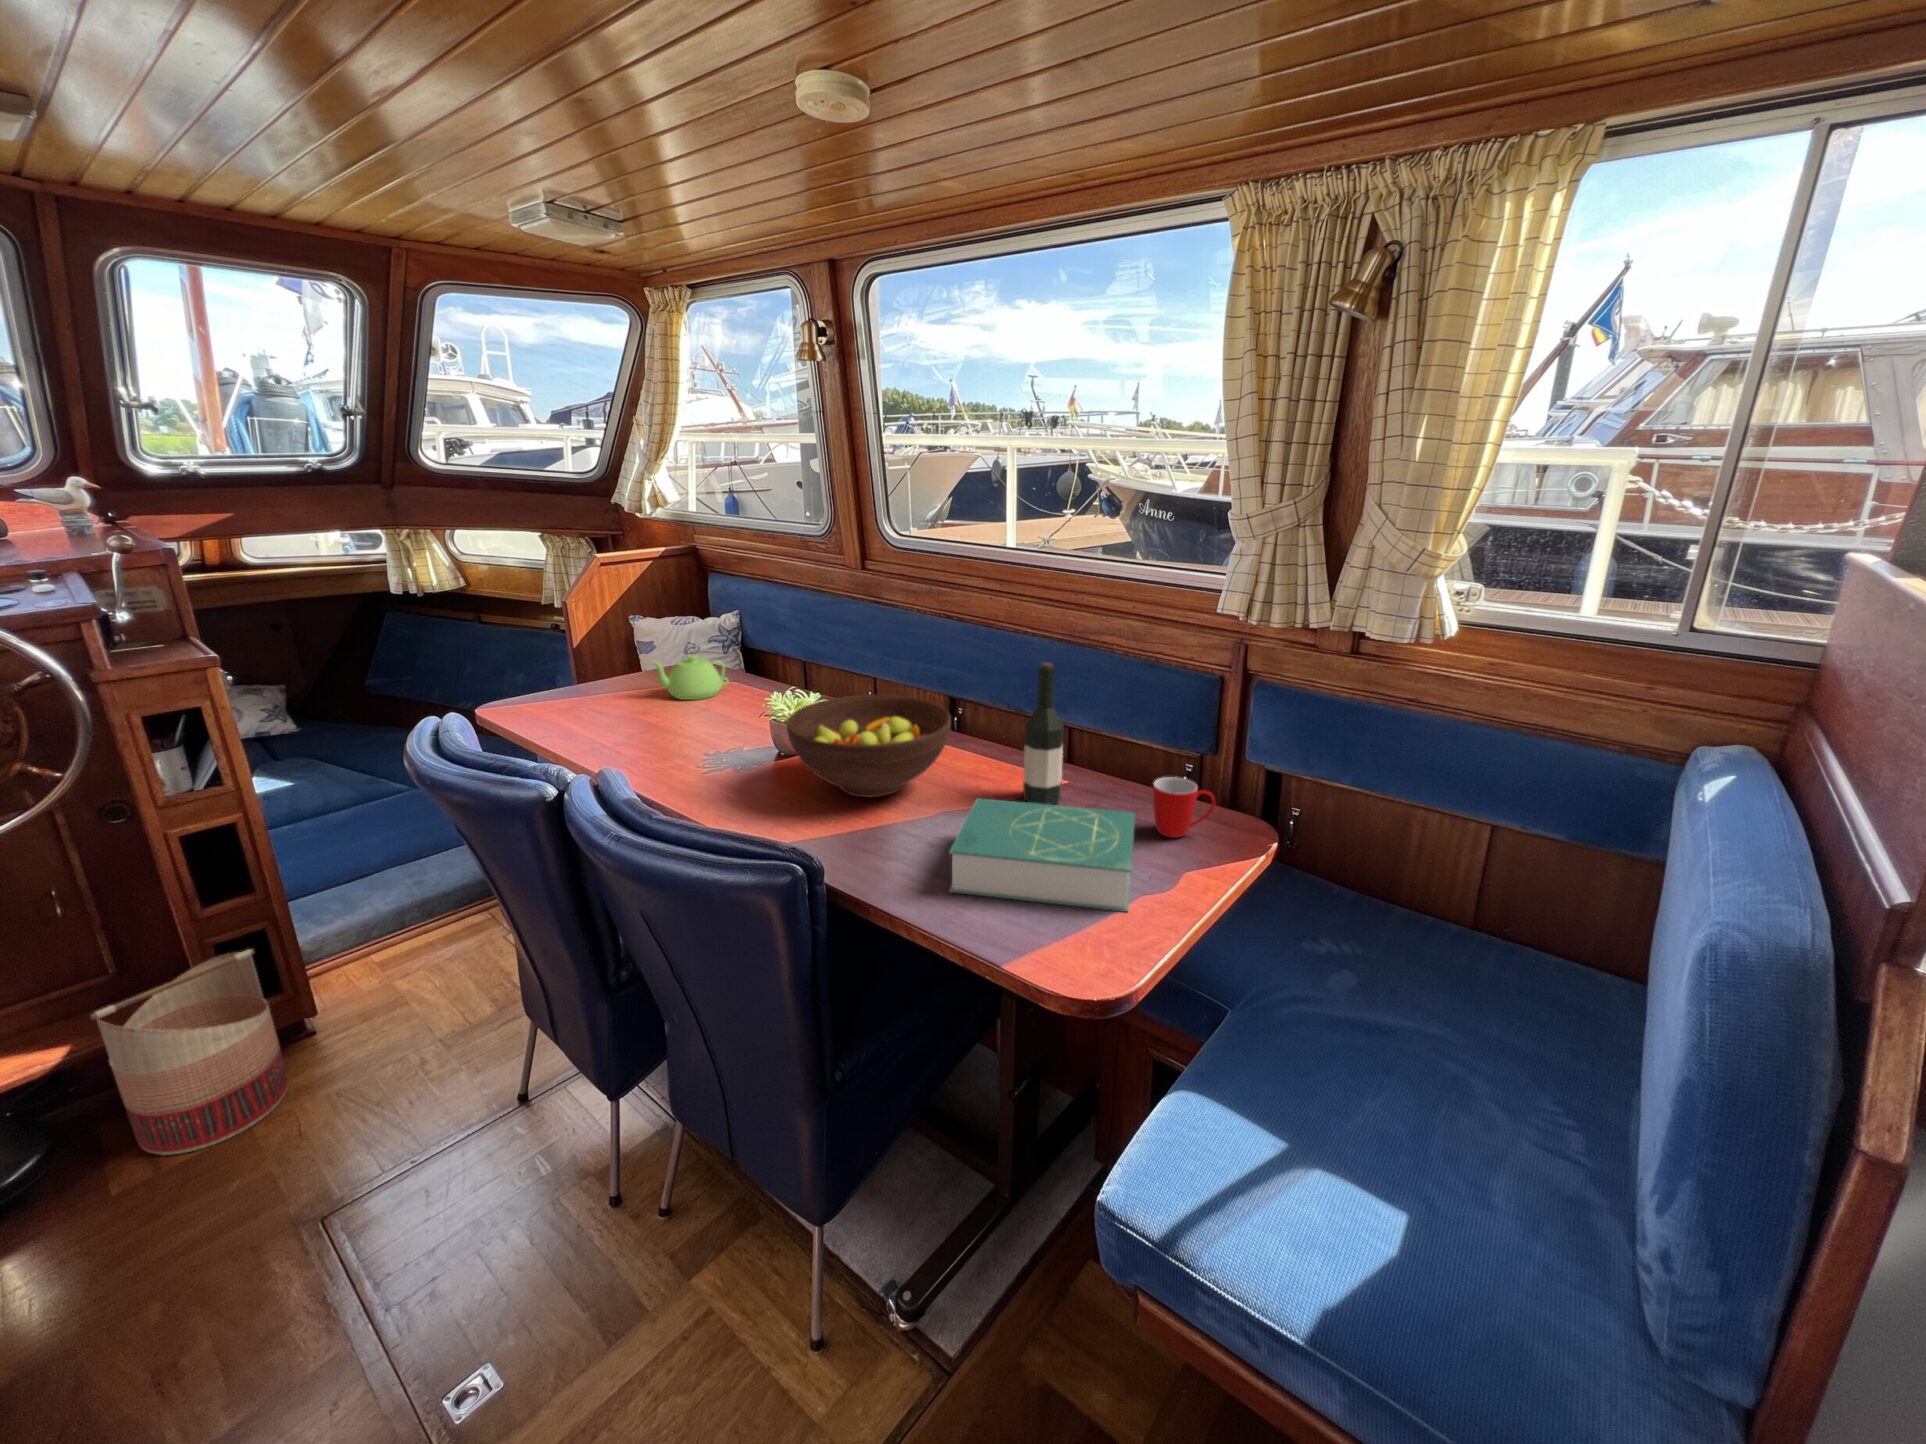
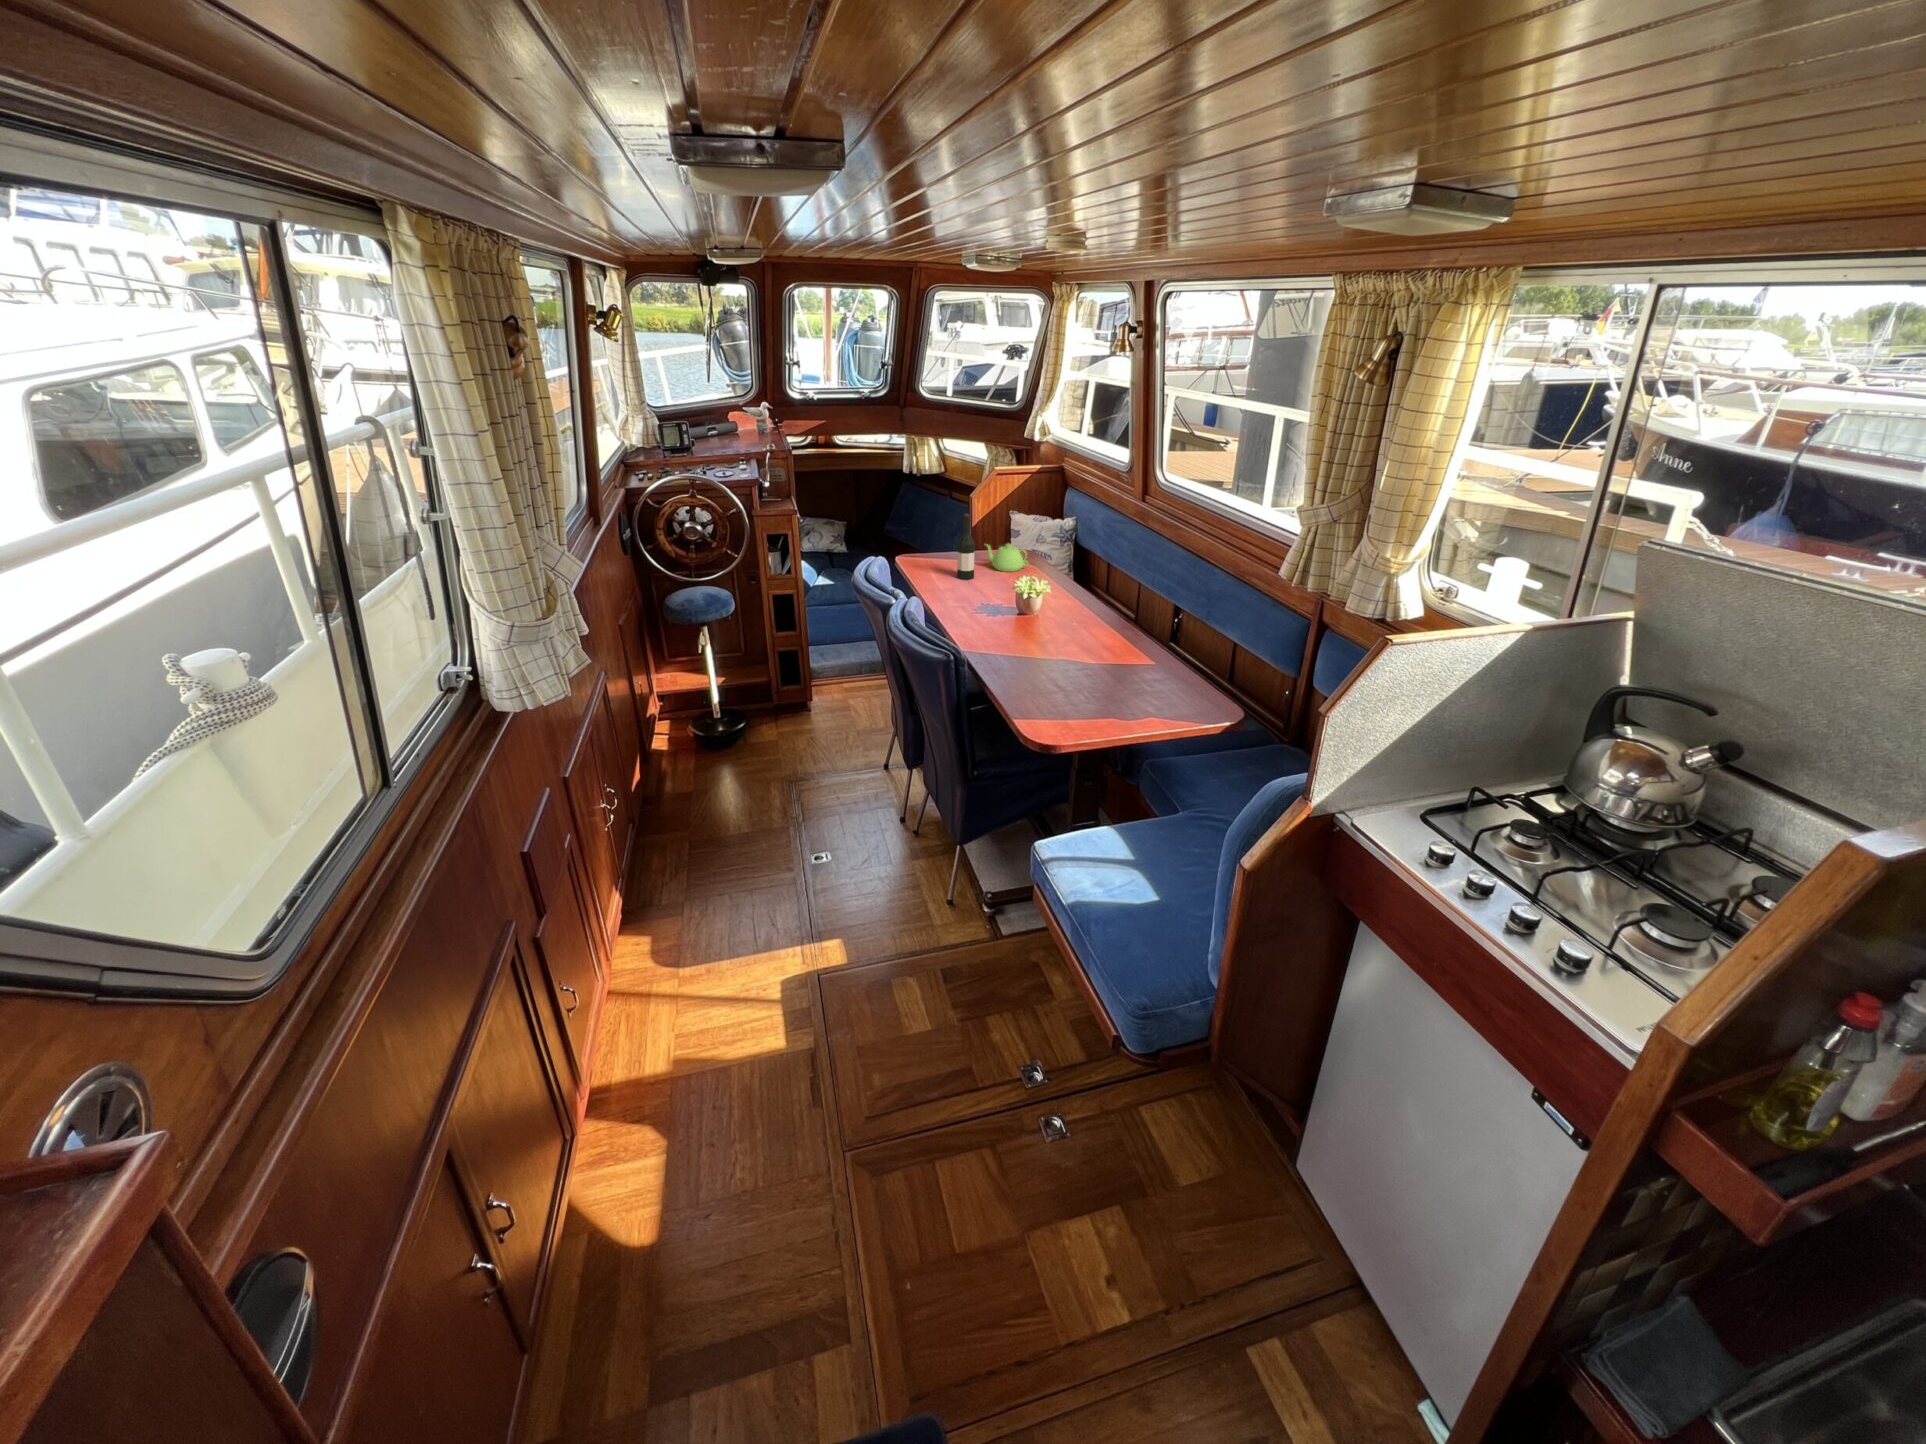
wine bottle: present [1023,663,1064,805] -> present [957,514,975,580]
fruit bowl: present [787,695,951,798] -> none [994,583,1085,642]
mug: present [1153,777,1215,838] -> none [1149,663,1180,698]
book: present [949,798,1135,912] -> none [1013,649,1126,715]
basket: present [90,949,289,1155] -> none [732,649,792,728]

